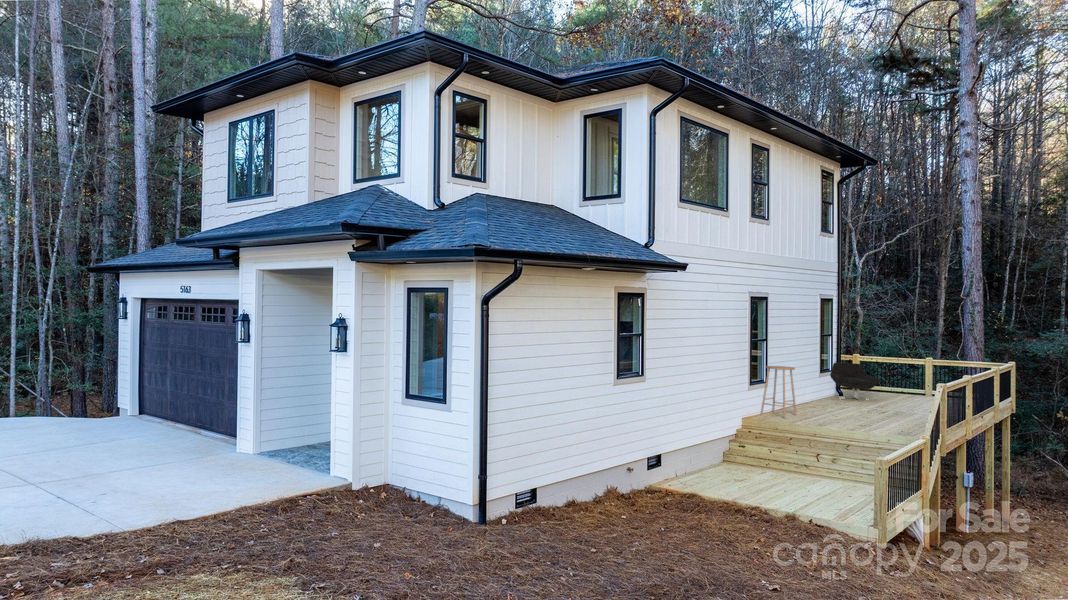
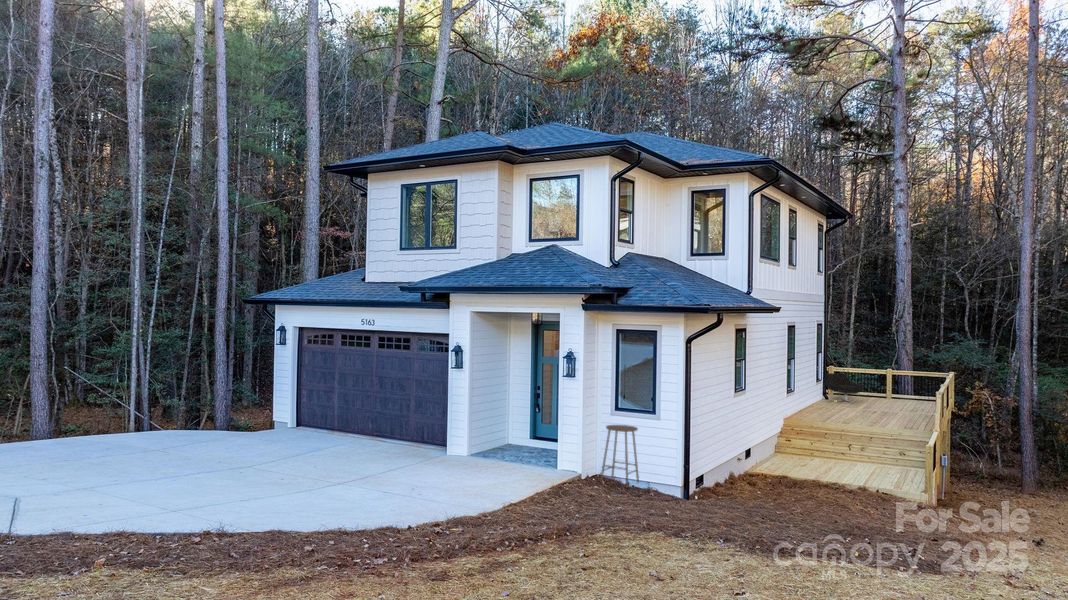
stool: present [761,366,796,418] -> present [600,425,639,487]

